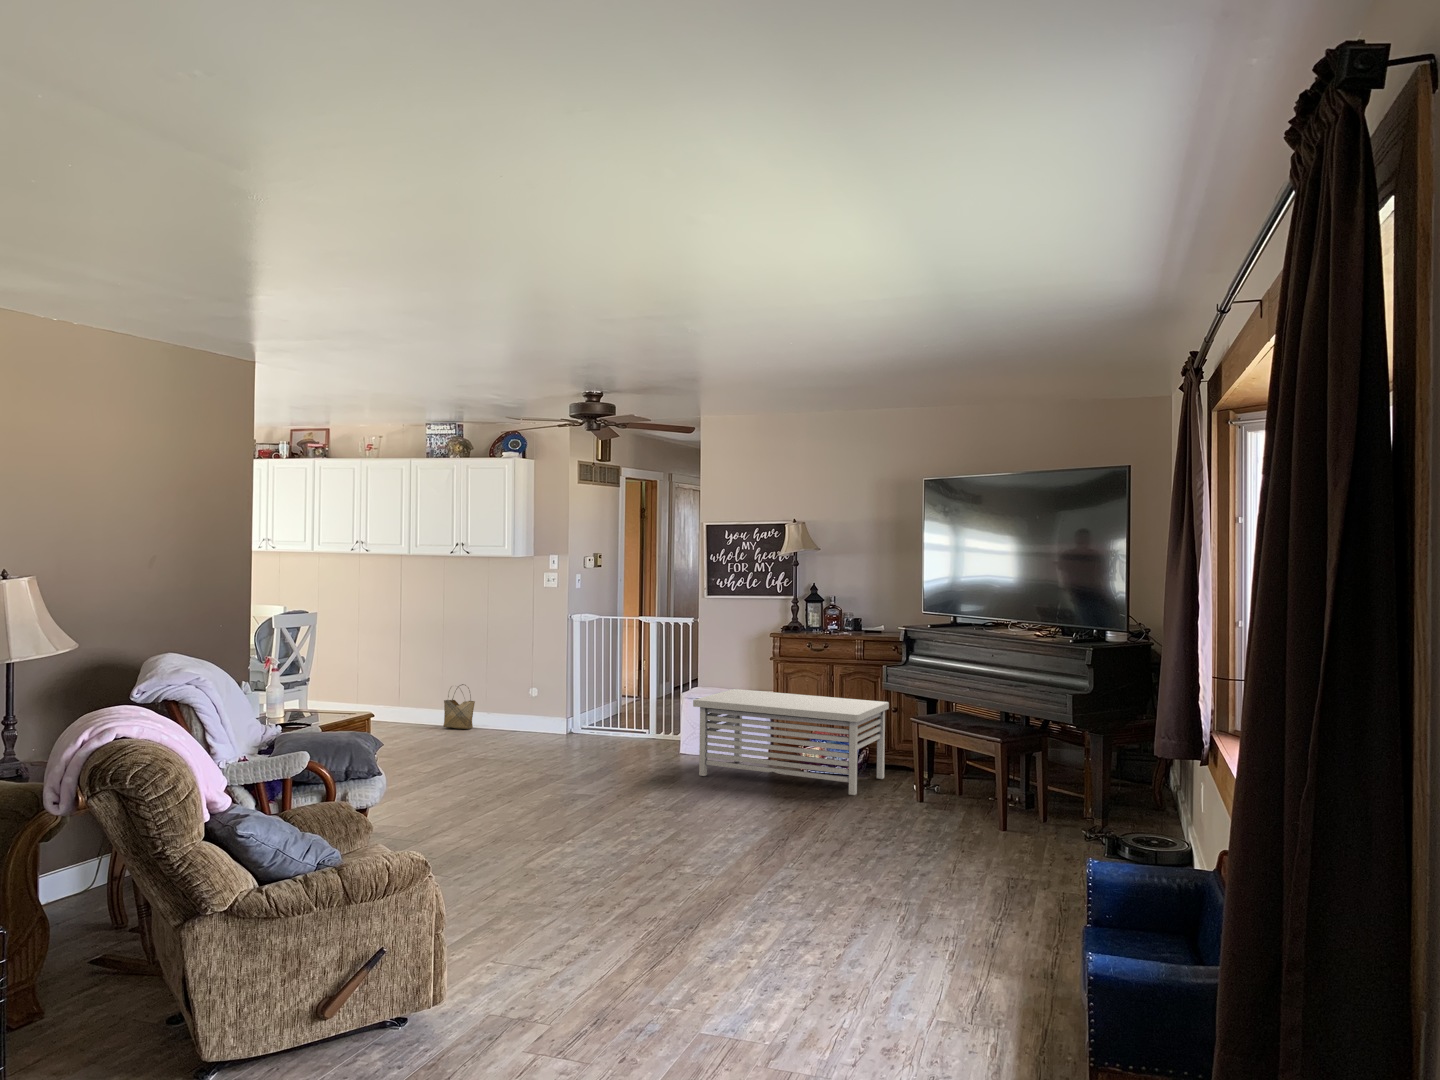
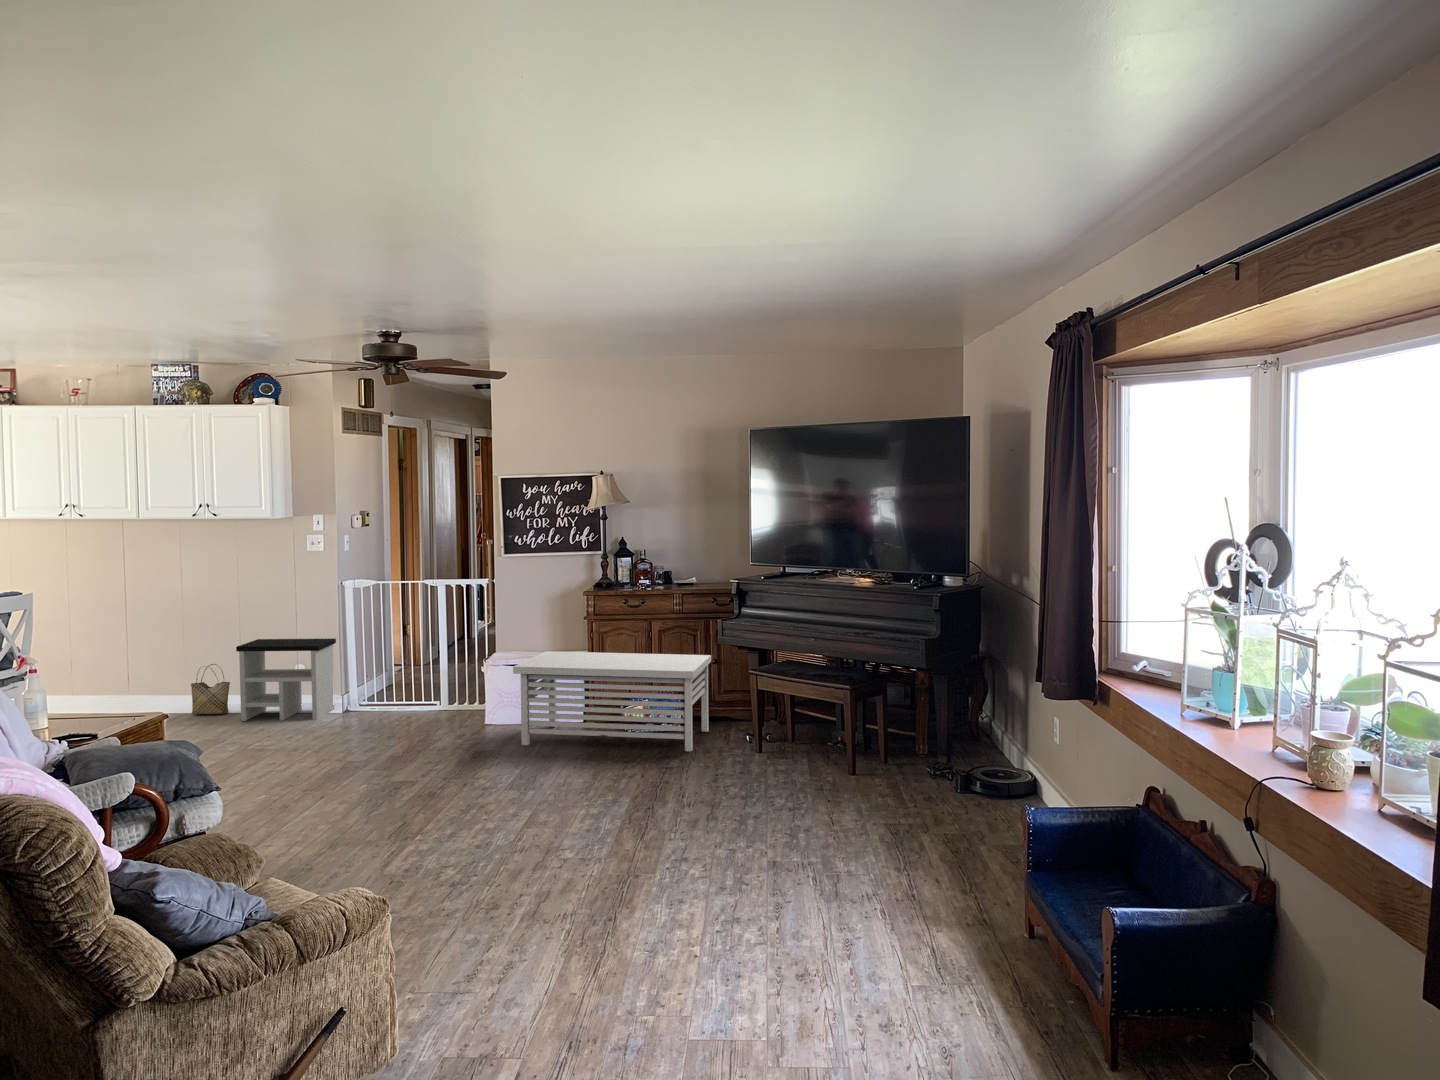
side table: none [477,665,562,740] -> present [236,639,336,721]

